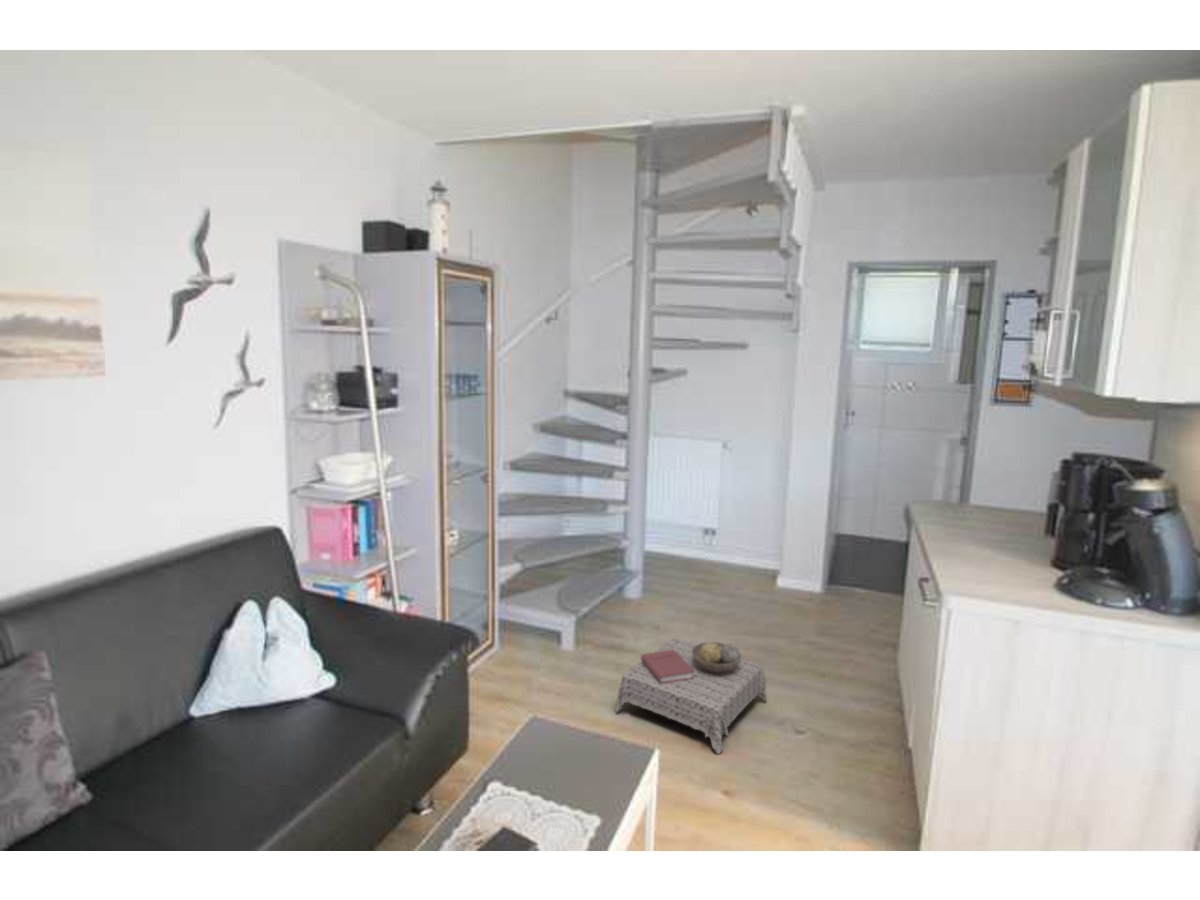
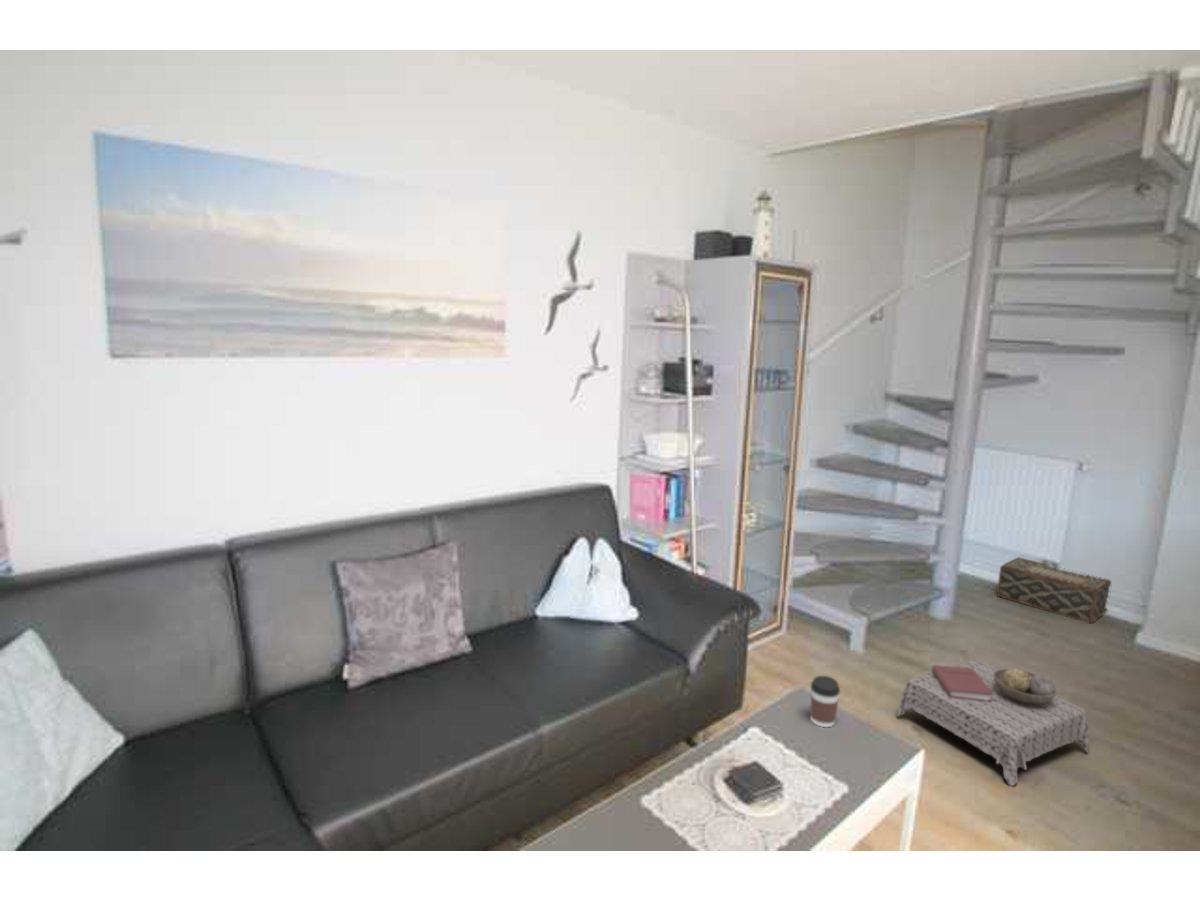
woven basket: none [674,531,755,580] -> present [997,558,1111,624]
coffee cup: none [547,710,577,766] -> present [810,676,840,727]

